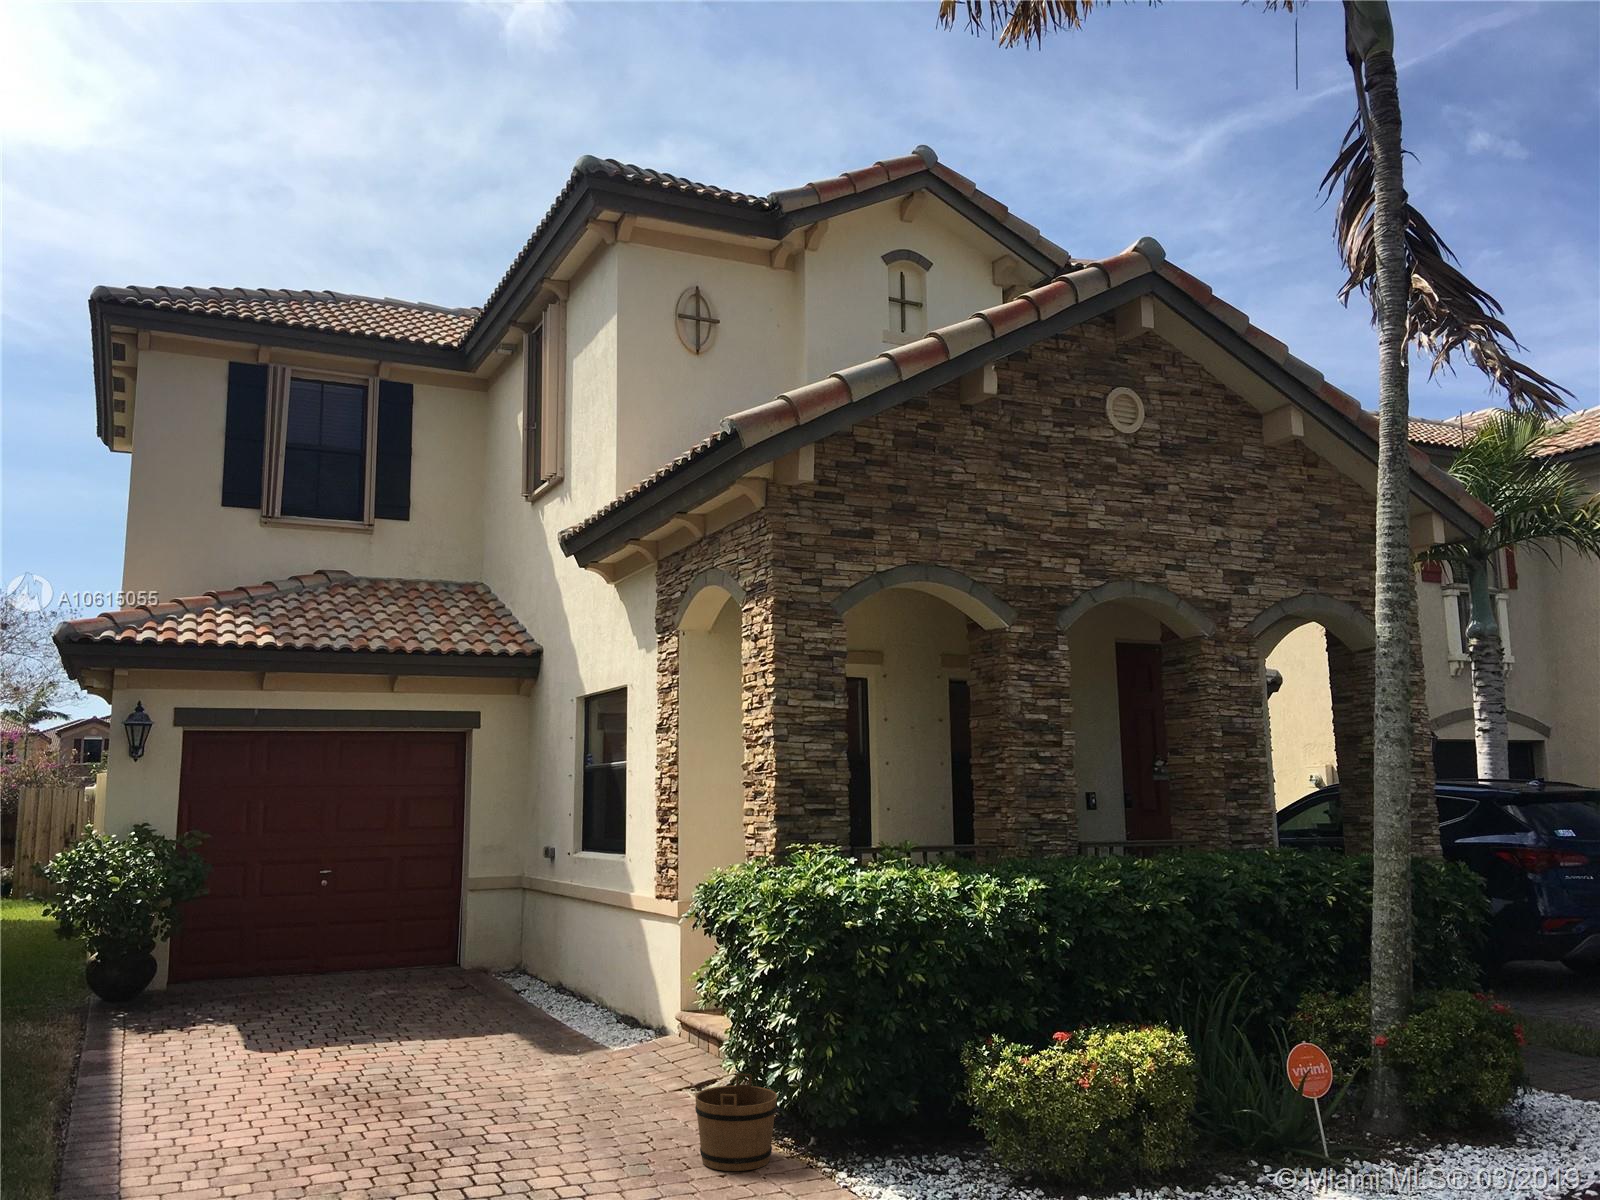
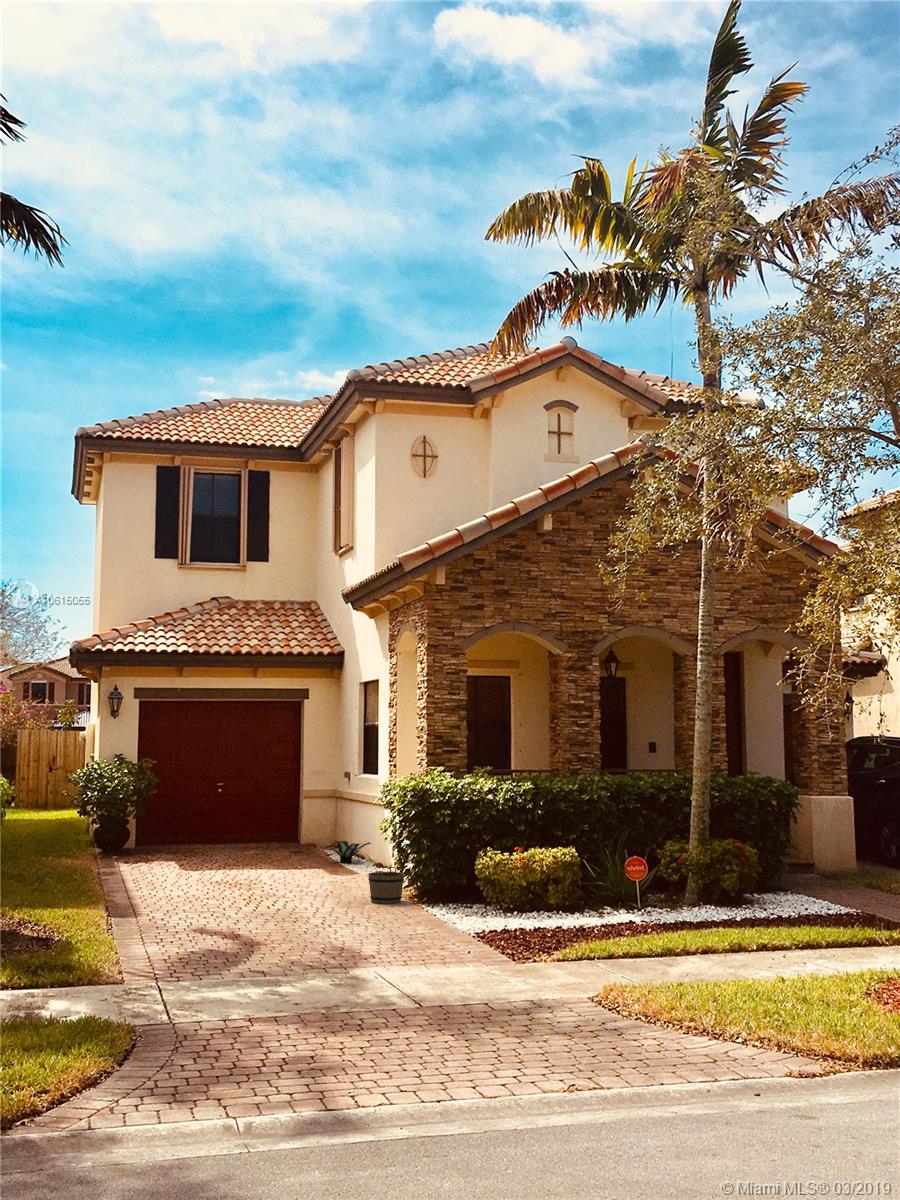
potted plant: none [528,974,613,1019] -> present [329,841,371,864]

